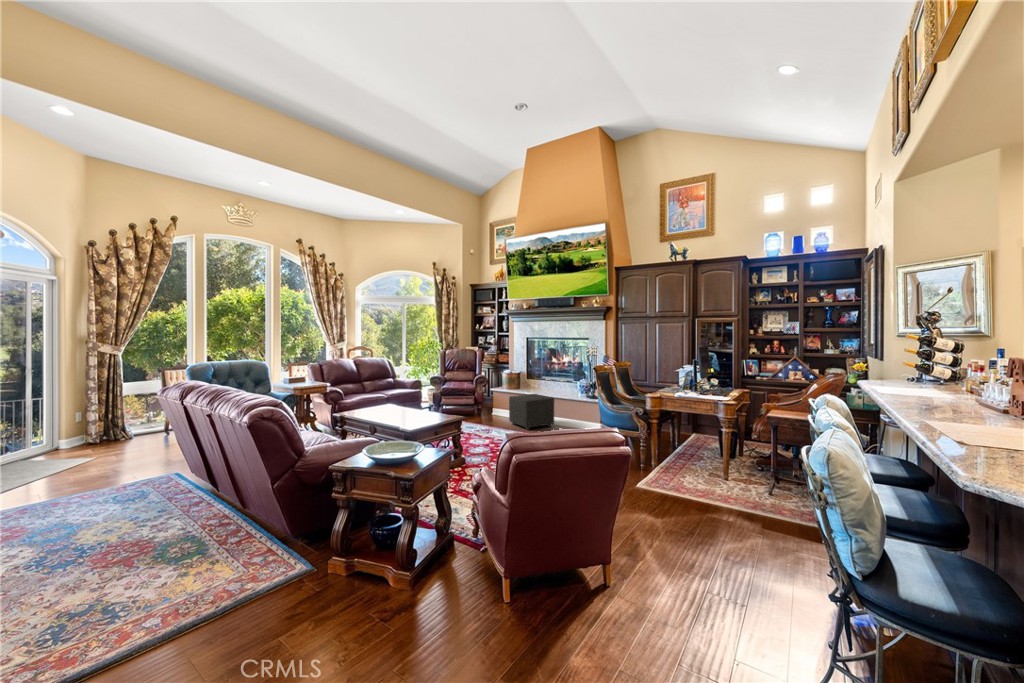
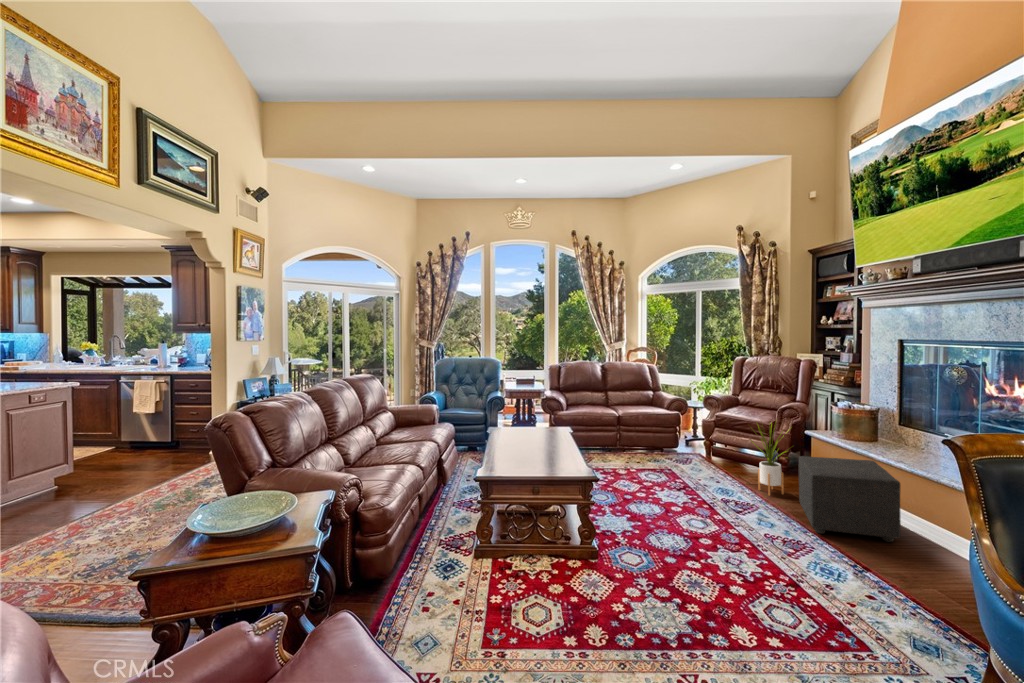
house plant: none [479,379,501,423] -> present [752,423,784,496]

